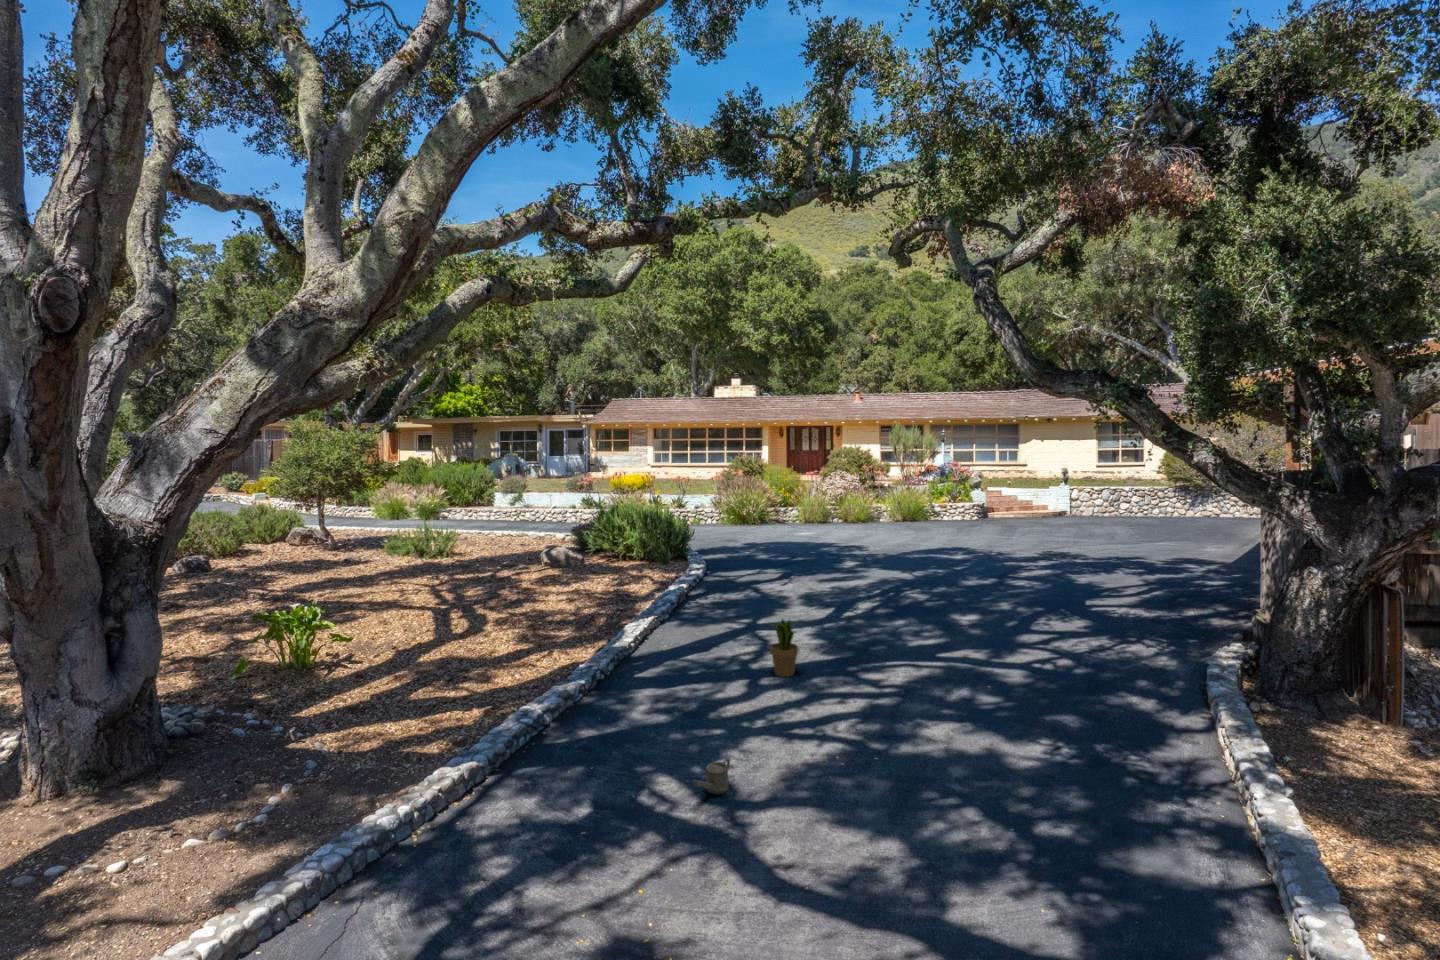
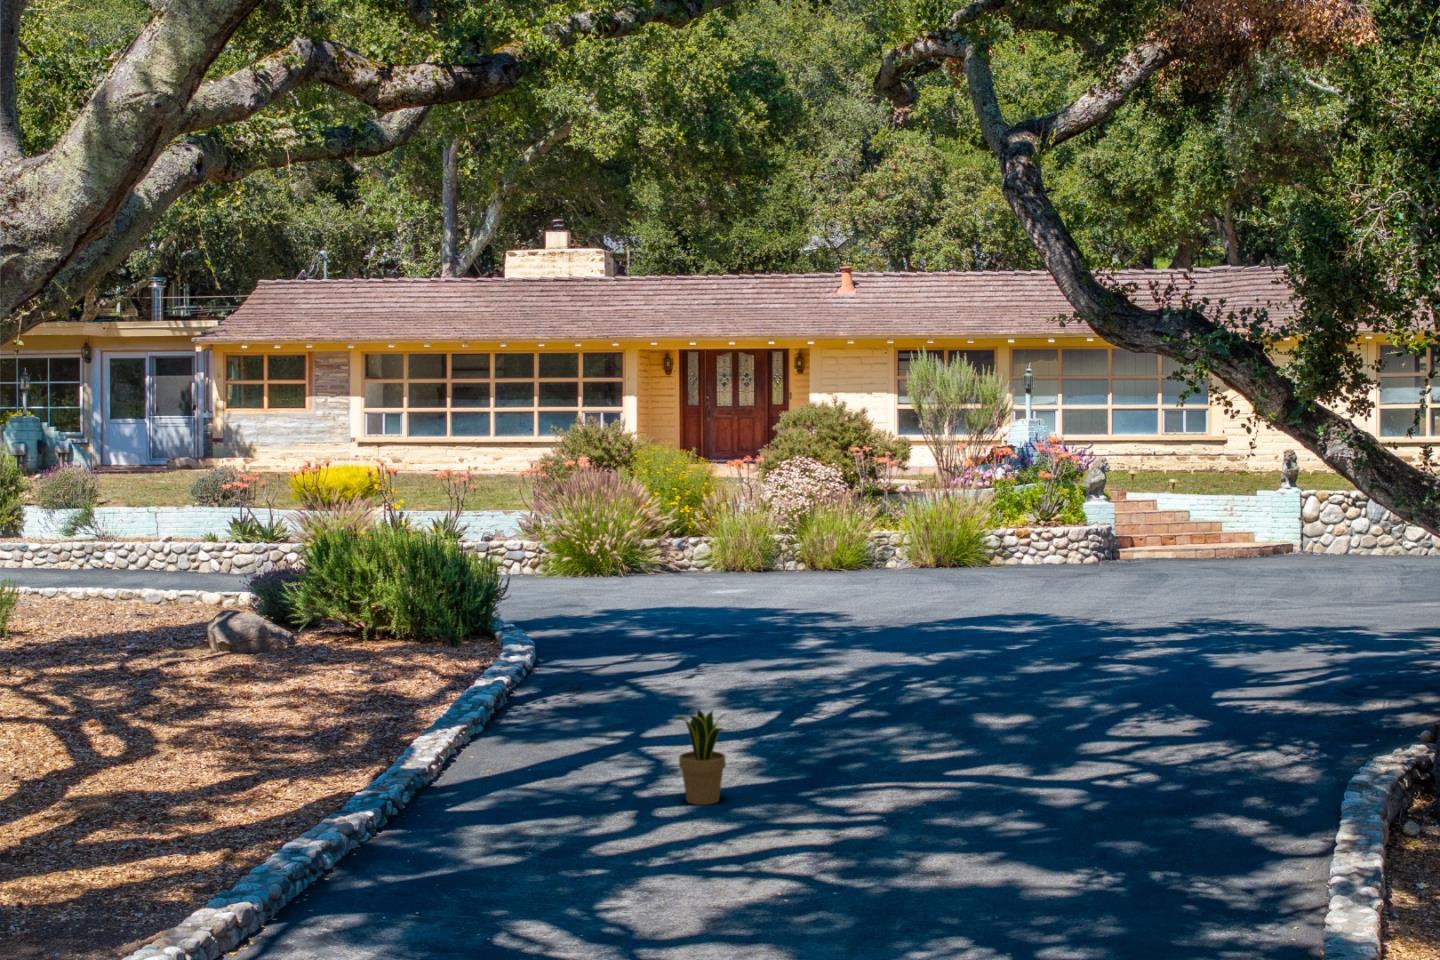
watering can: present [693,758,730,794] -> none [585,883,633,928]

